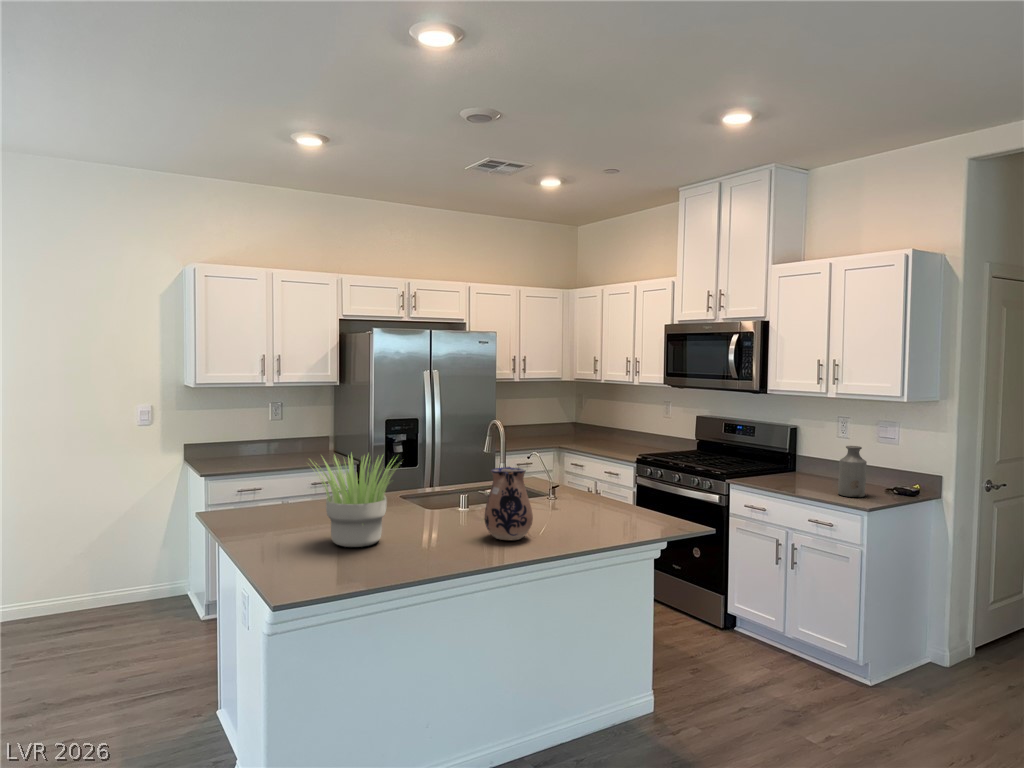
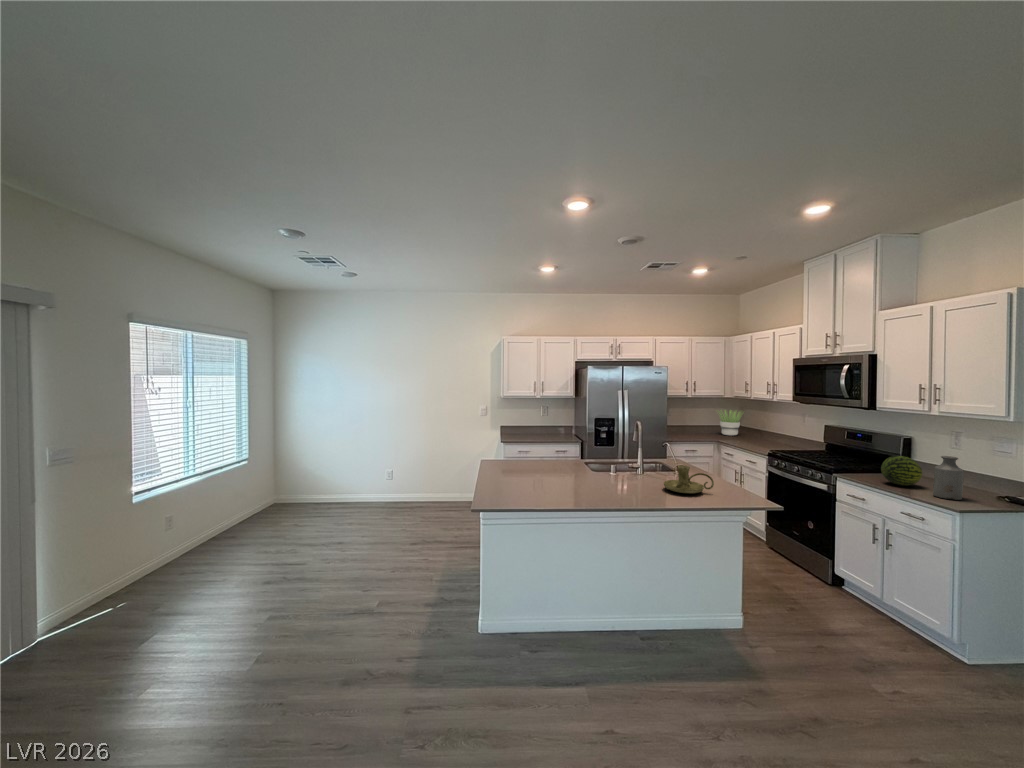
fruit: none [782,450,822,486] -> present [881,456,922,486]
potted plant: present [317,454,392,547] -> present [719,410,743,436]
ceramic pitcher: present [484,467,533,541] -> none [610,450,640,495]
candle holder: none [555,485,625,526] -> present [664,465,714,493]

